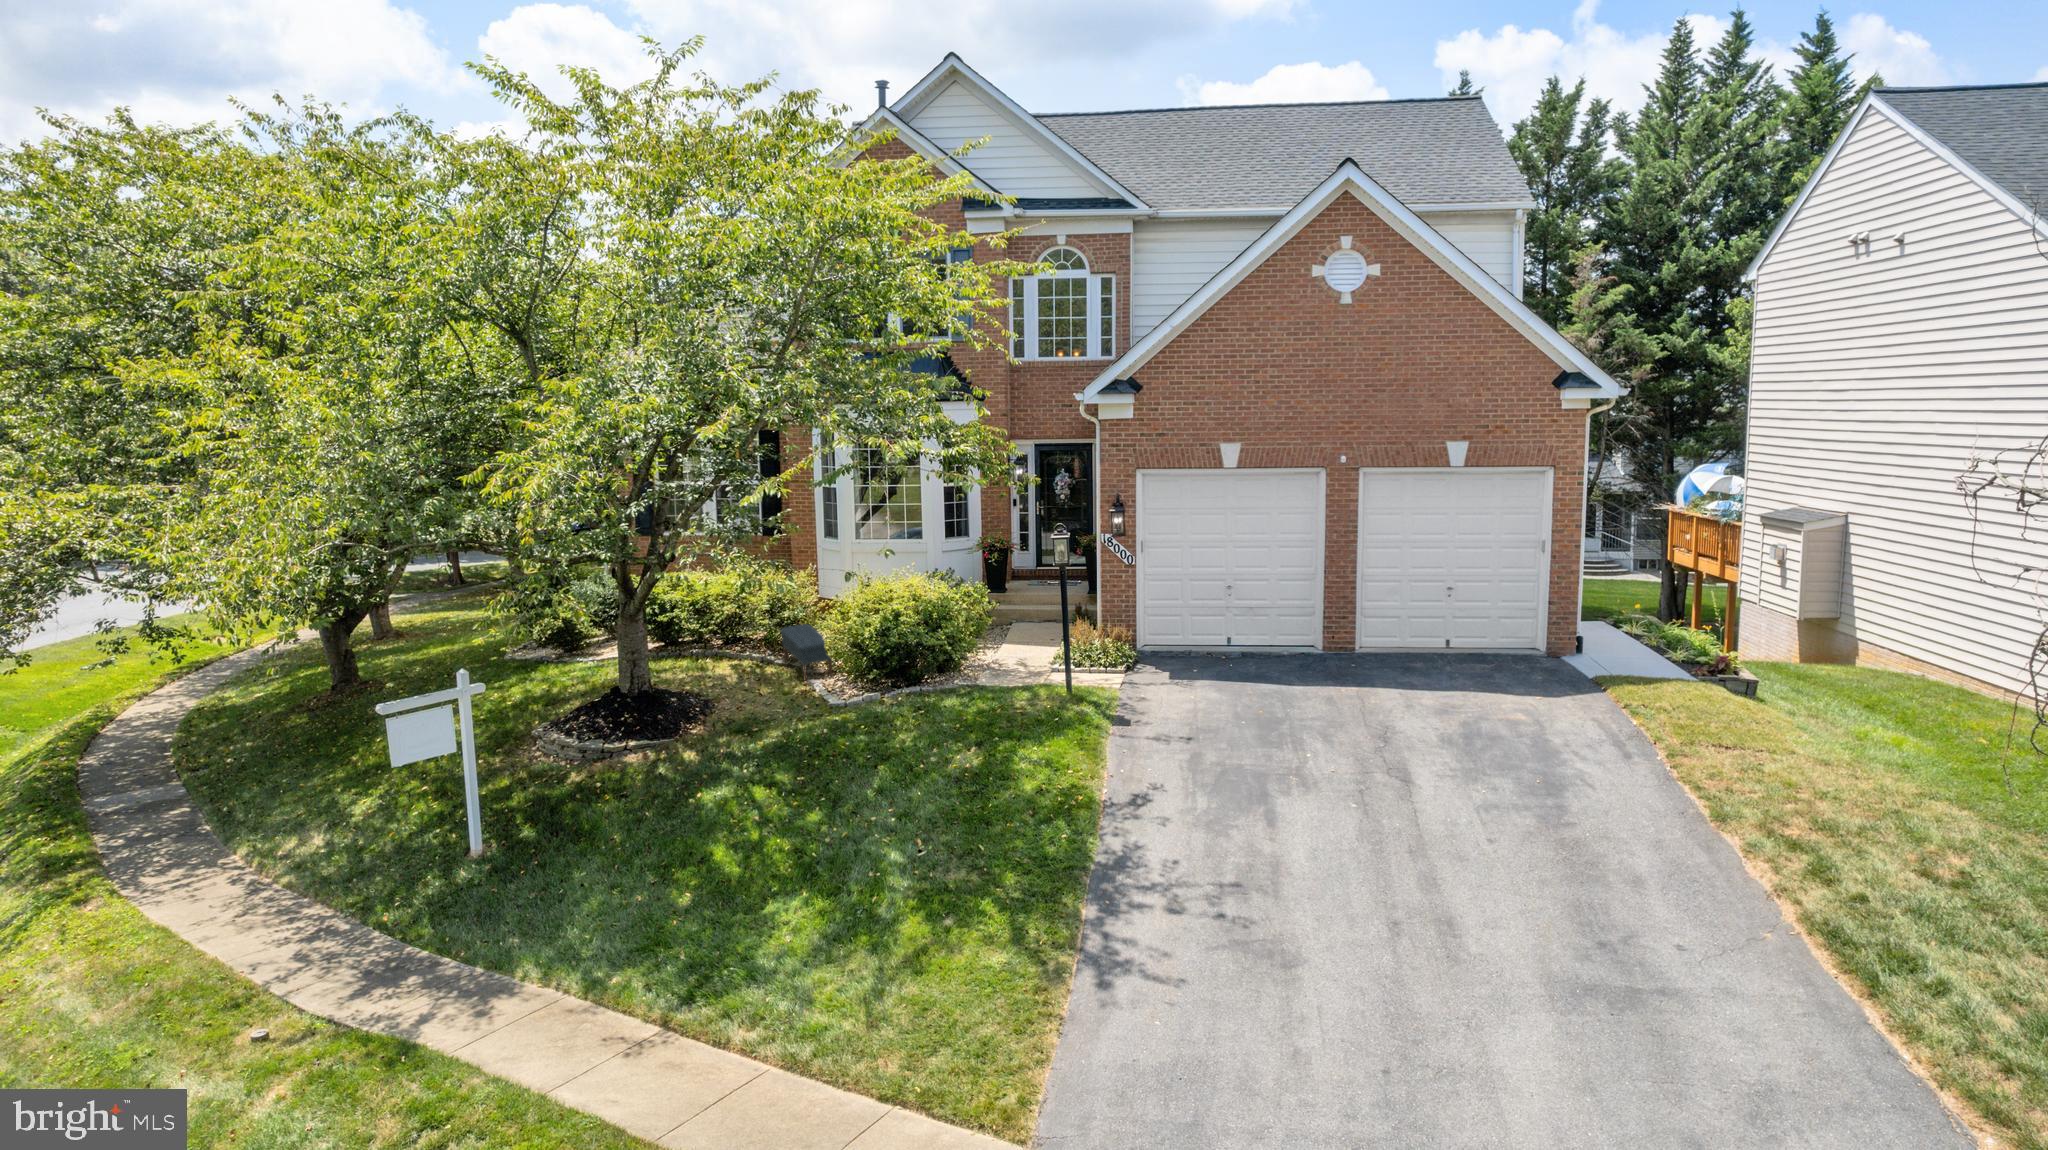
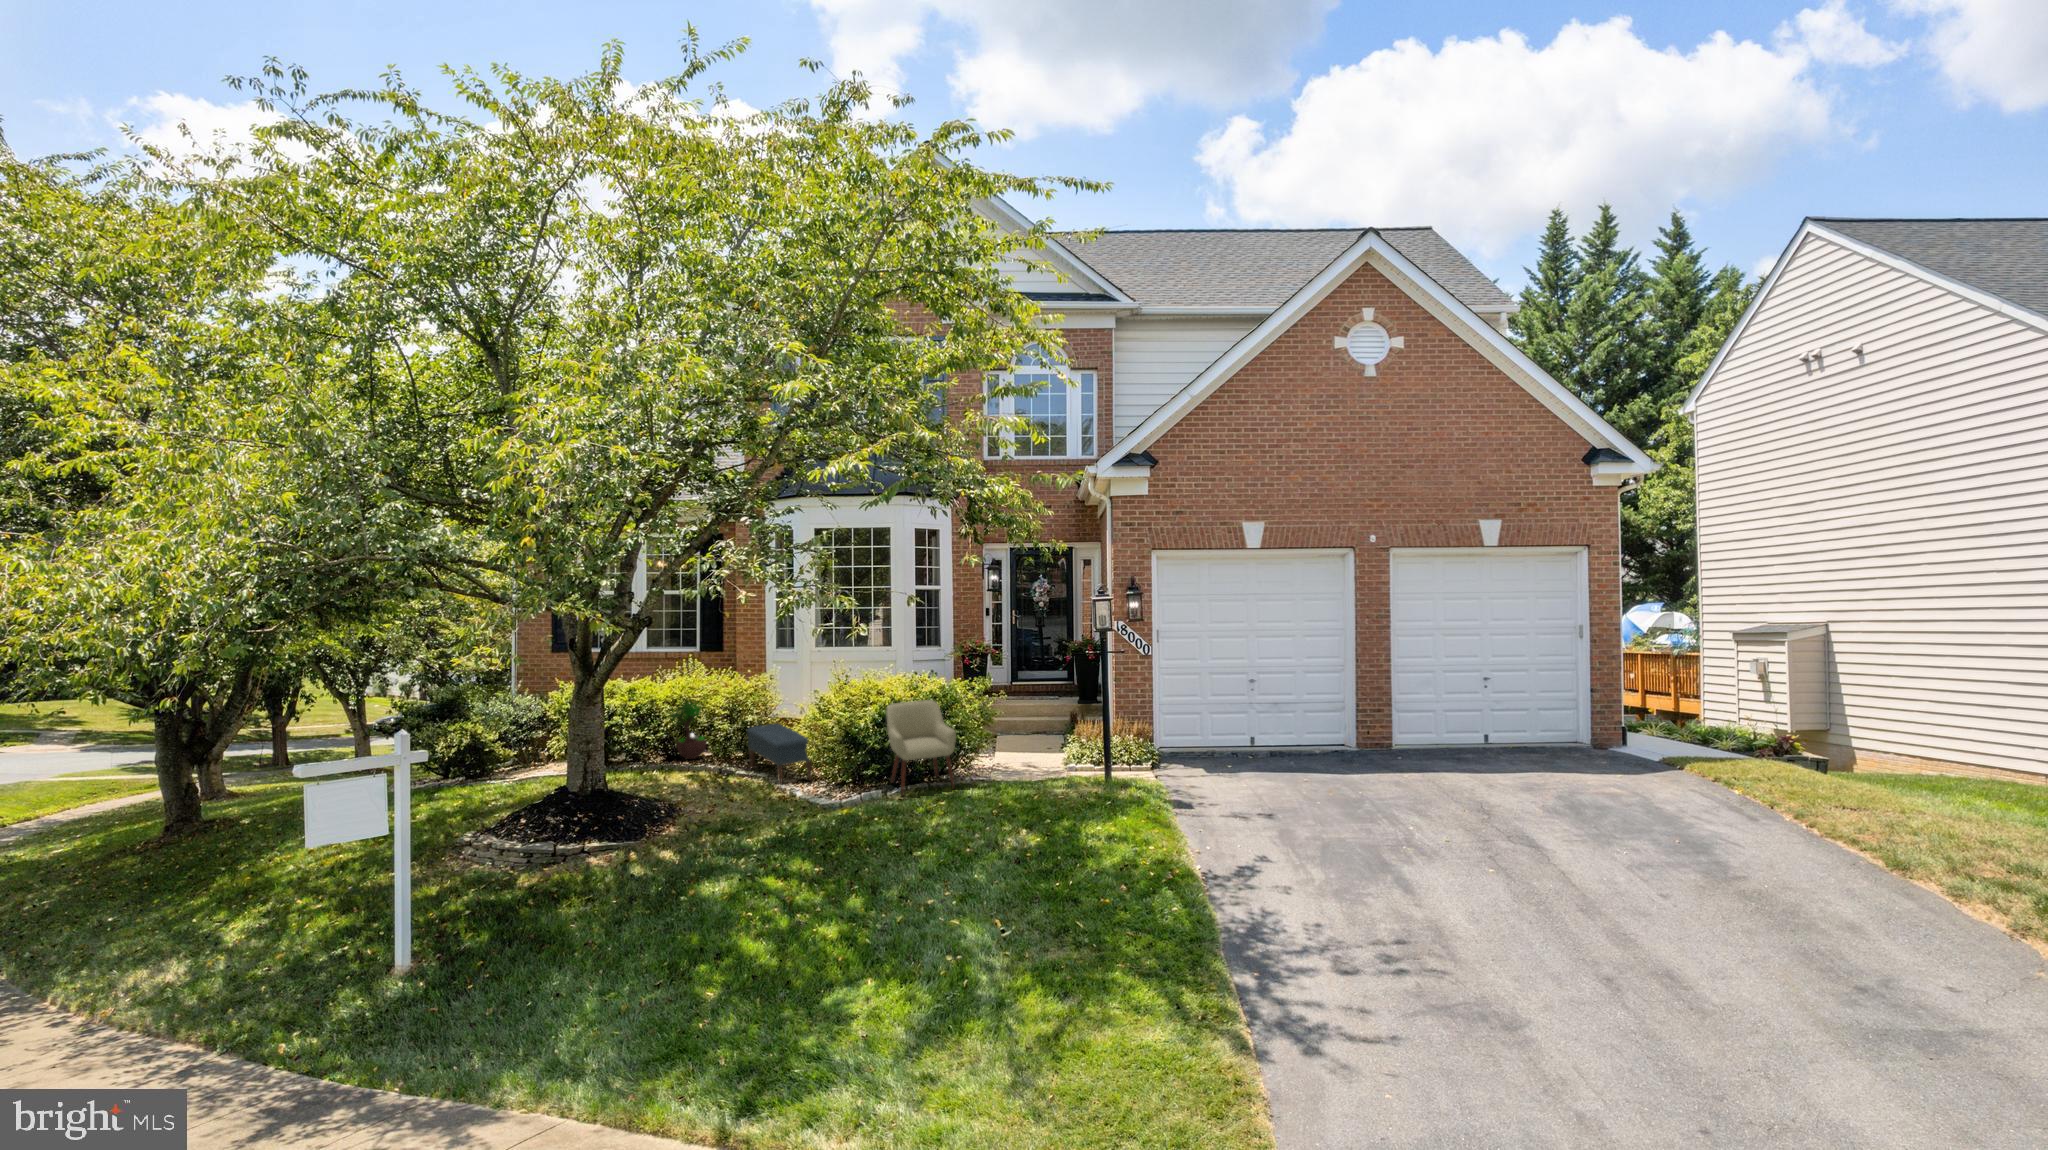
potted tree: none [713,598,750,652] -> present [668,701,706,759]
chair: none [886,615,944,698] -> present [886,700,956,795]

